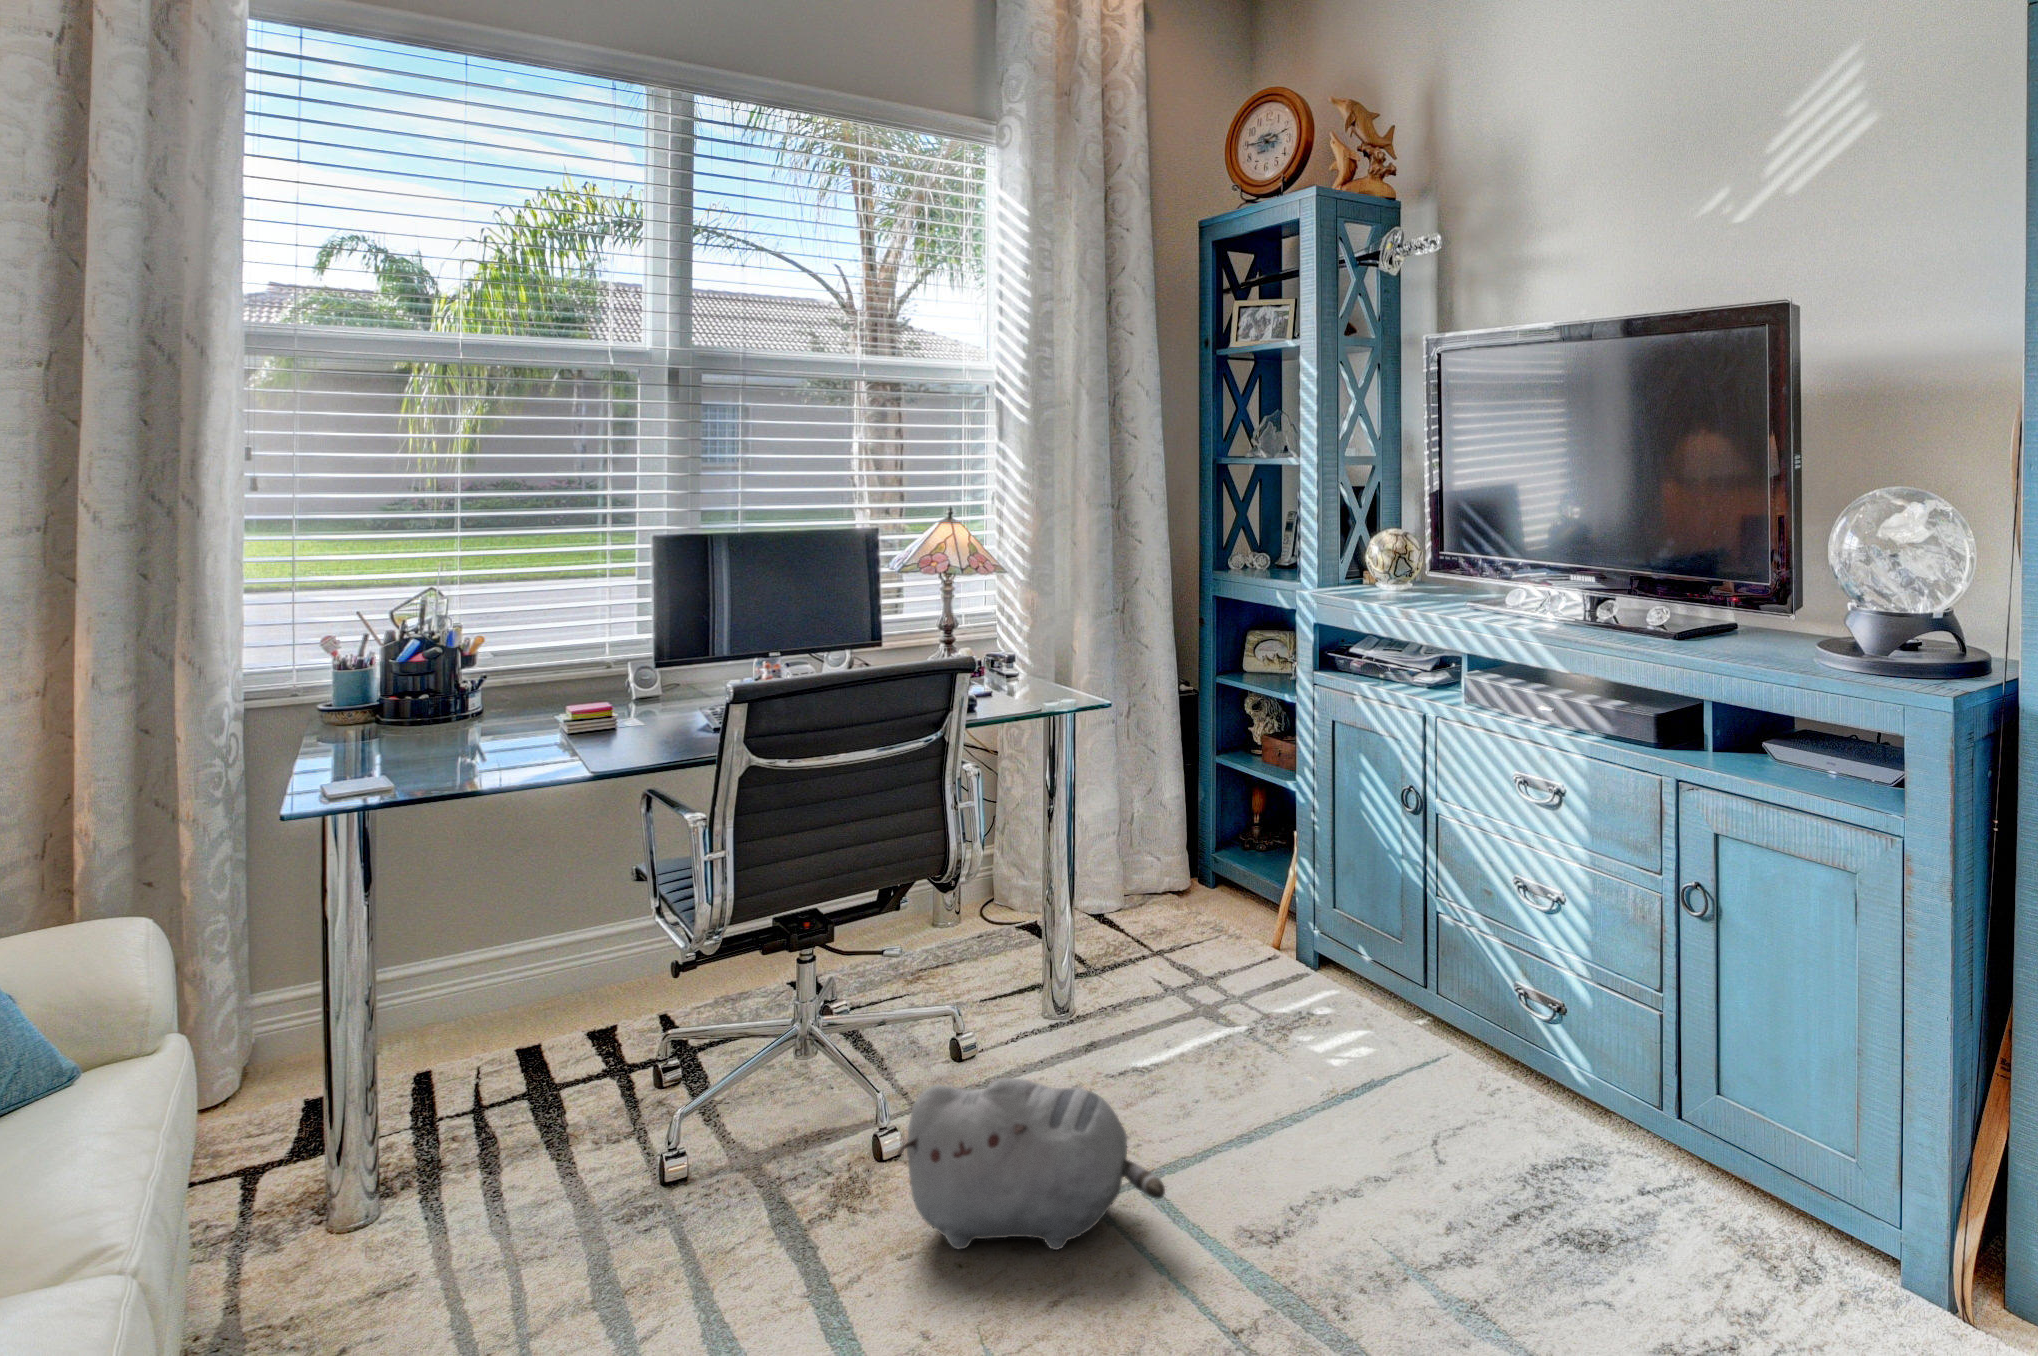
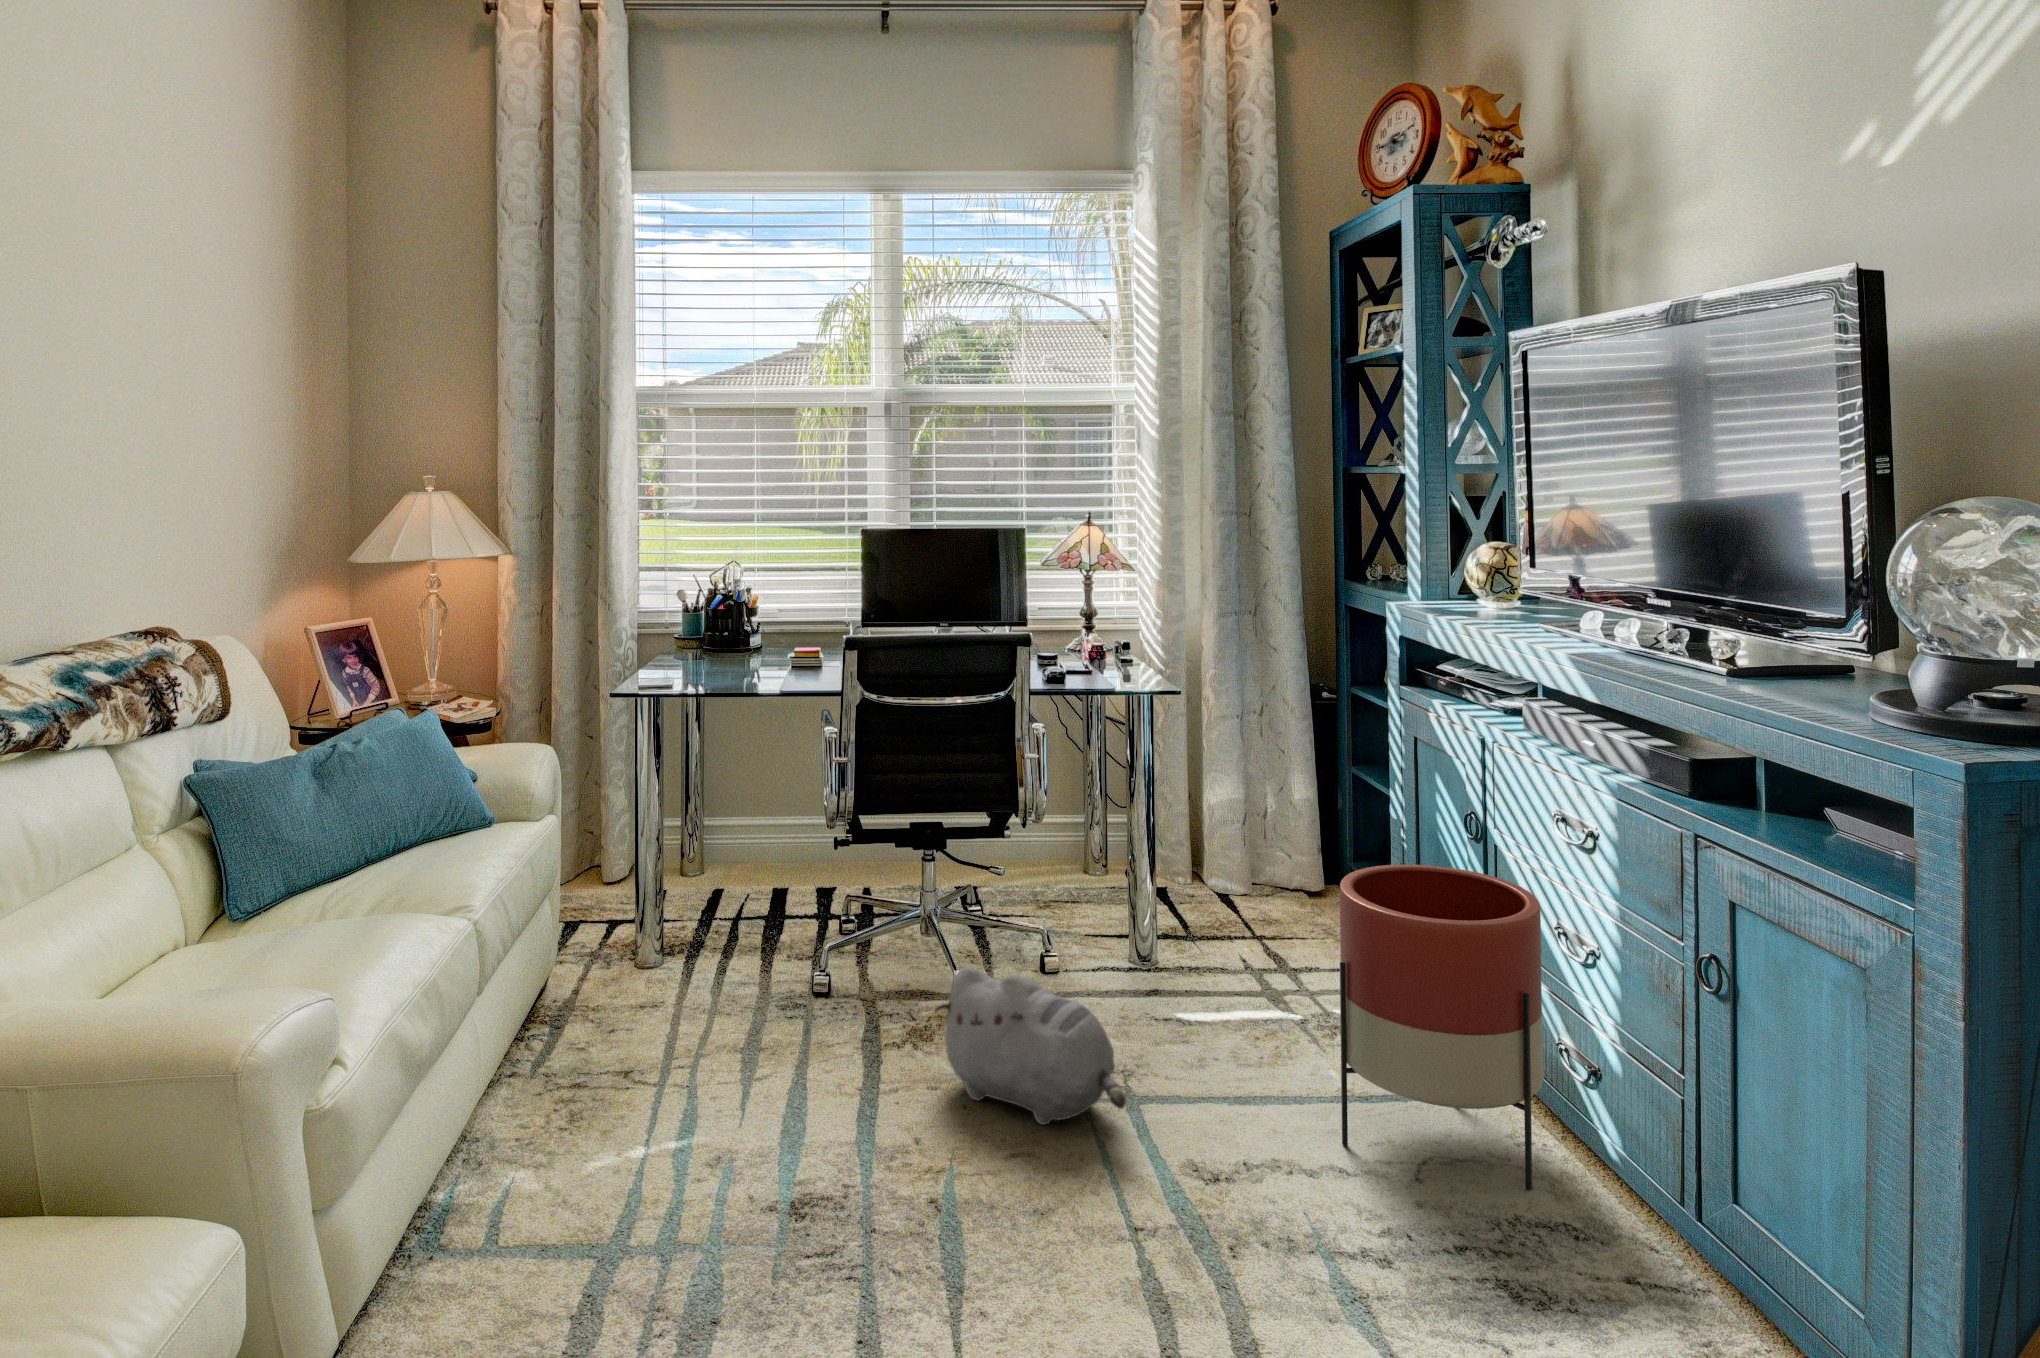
planter: none [1338,842,1534,1153] -> present [1340,865,1544,1190]

